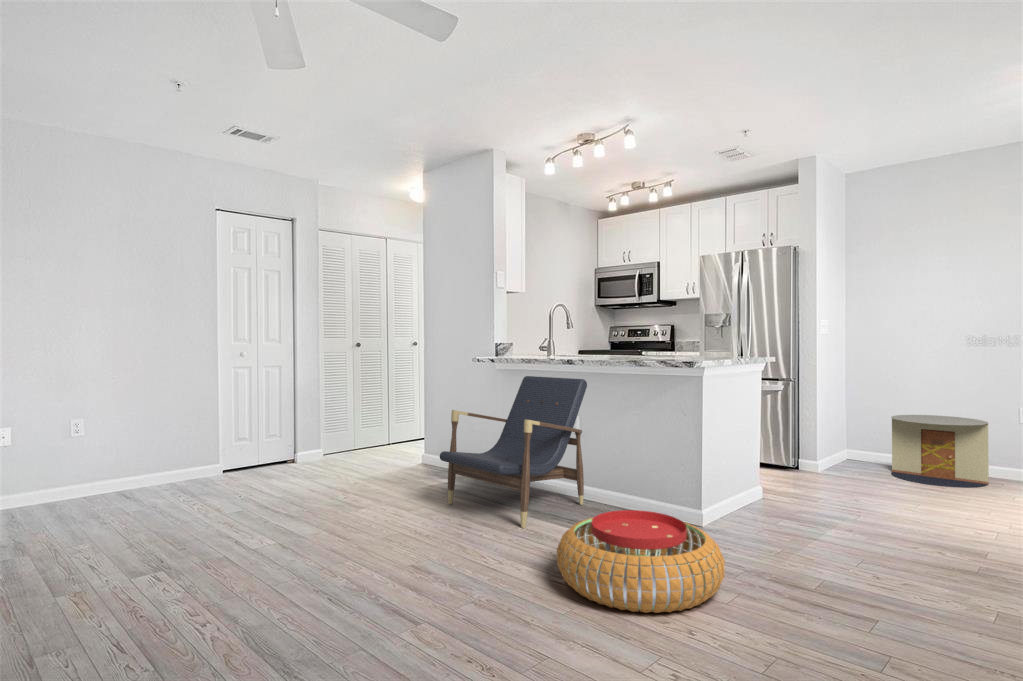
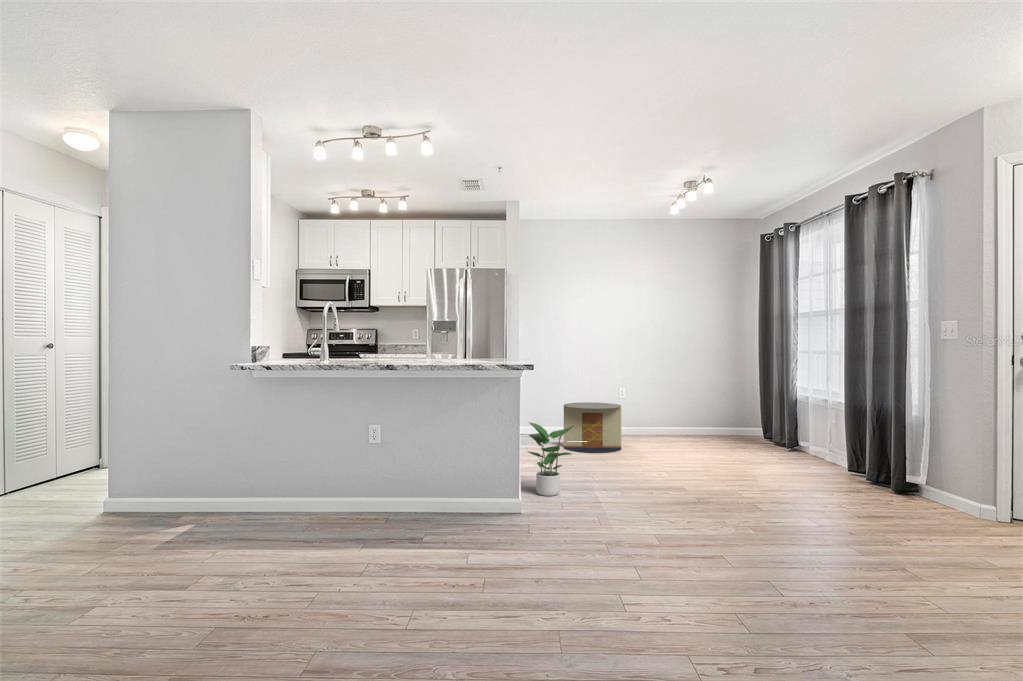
lounge chair: present [440,376,587,528] -> none [234,385,396,560]
potted plant: none [746,428,813,517] -> present [528,423,574,496]
pouf: present [557,510,725,613] -> none [477,509,638,613]

